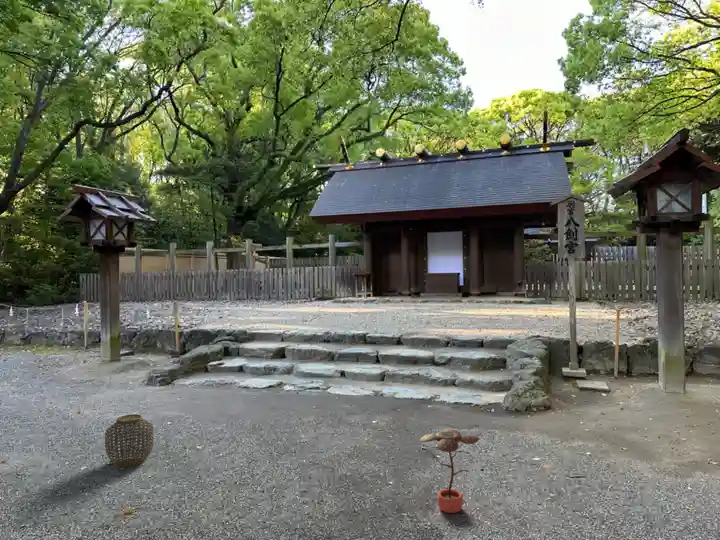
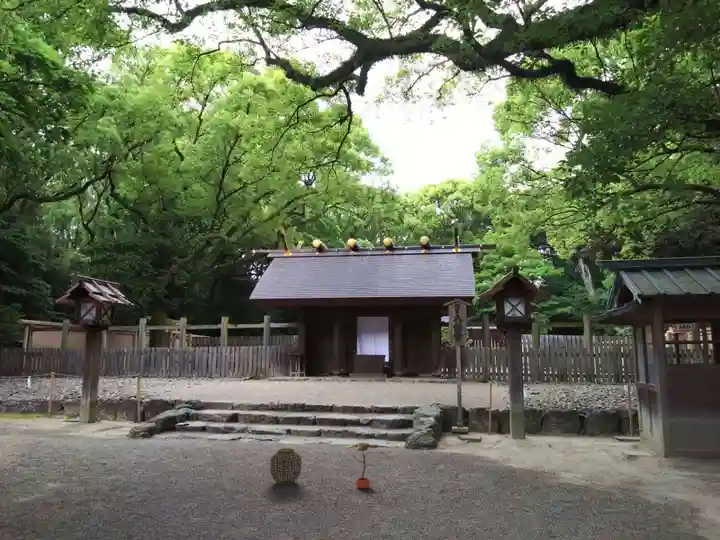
woven basket: present [105,414,154,467] -> present [270,448,301,485]

